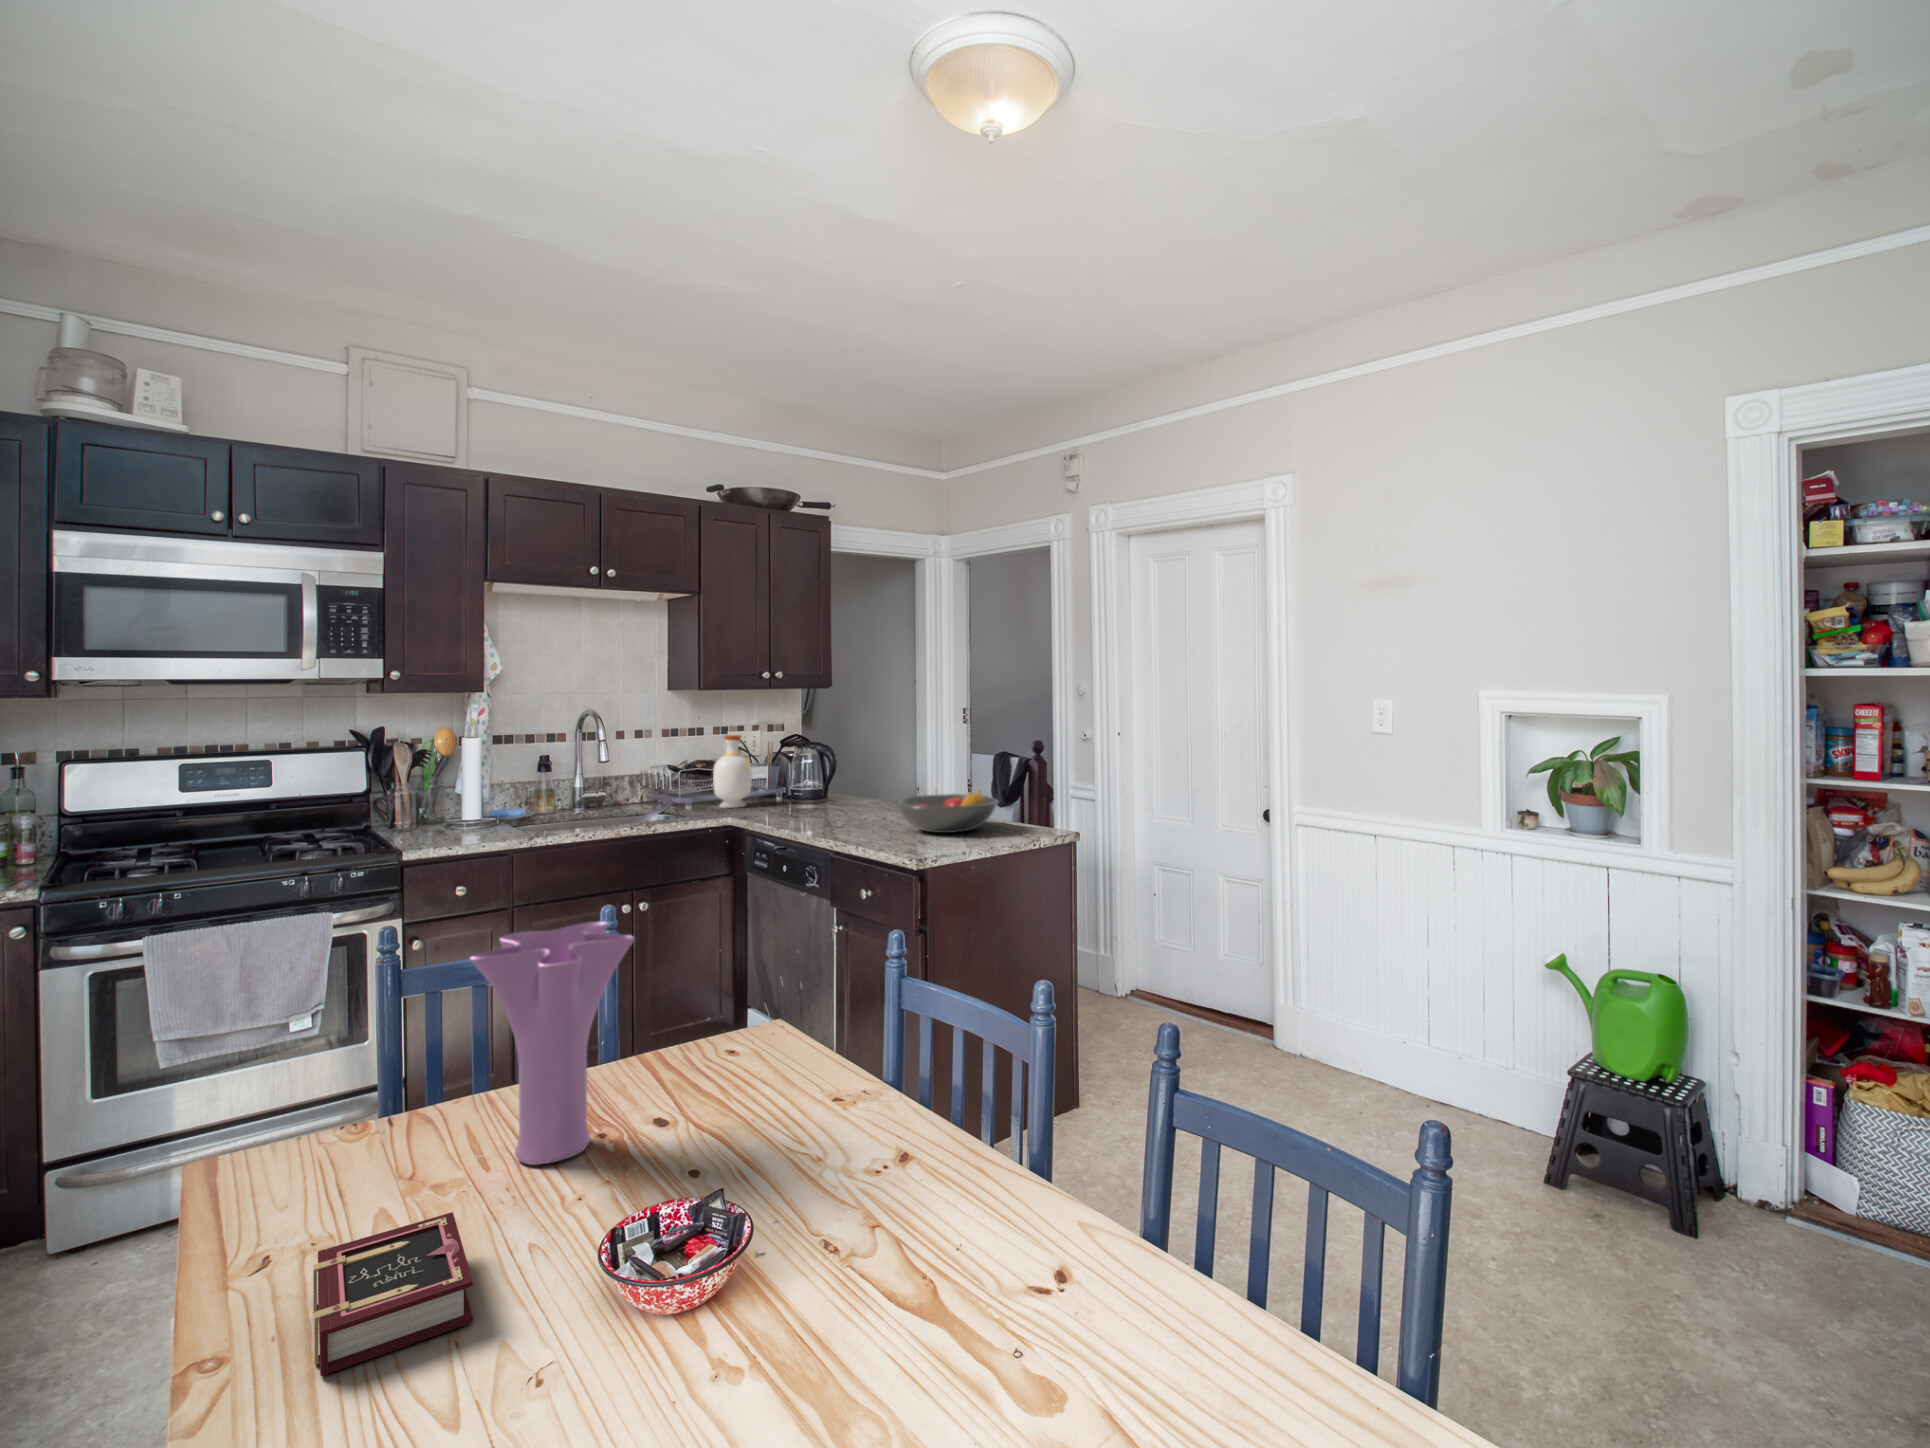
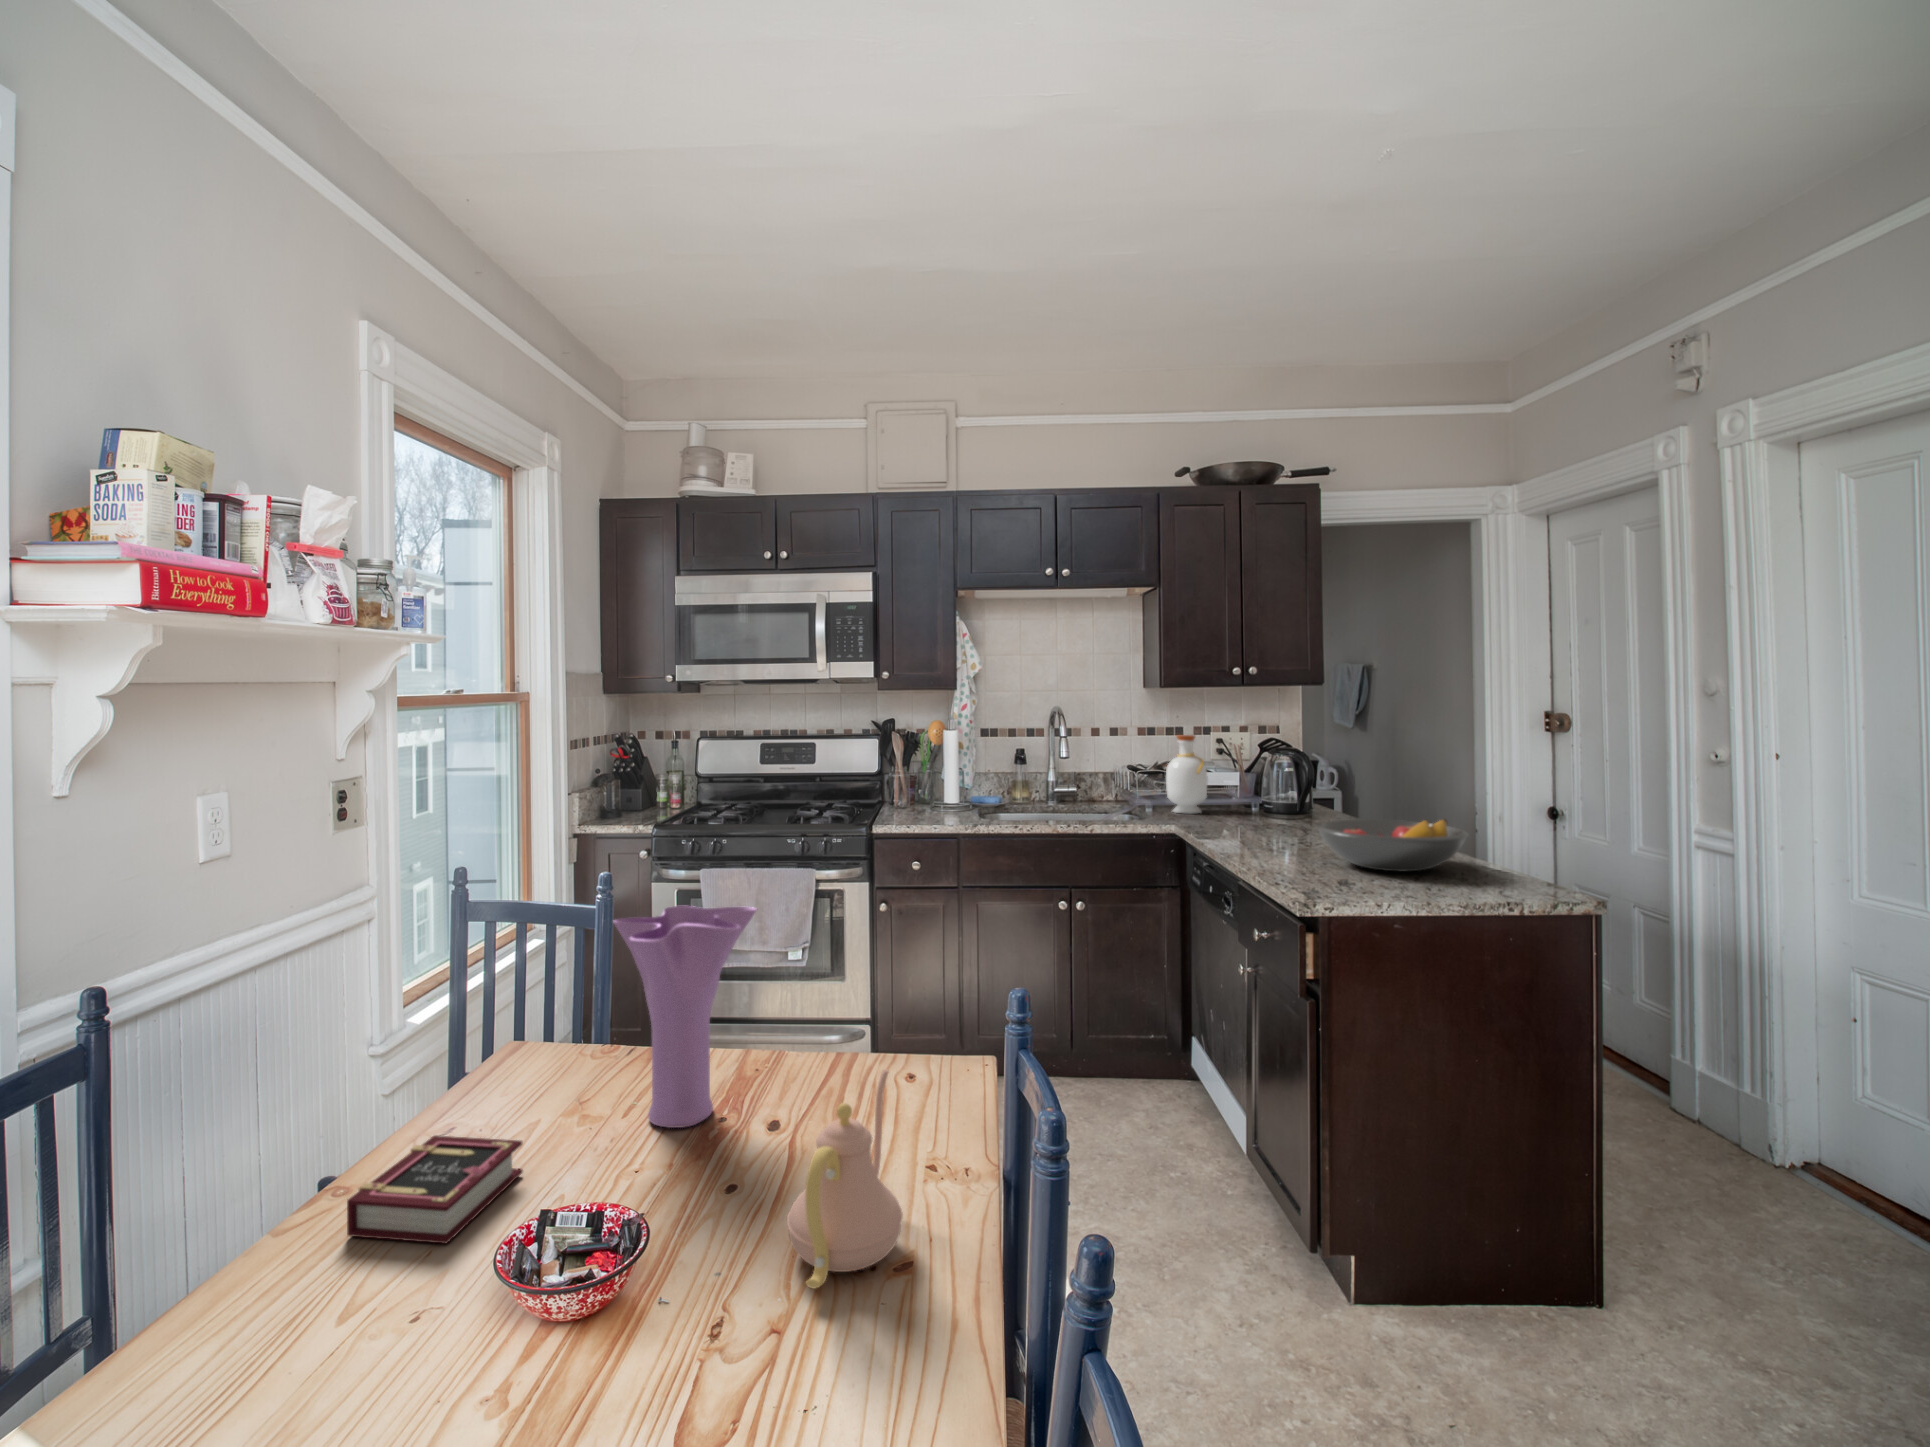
teapot: none [806,1025,904,1192] -> present [787,1069,903,1288]

